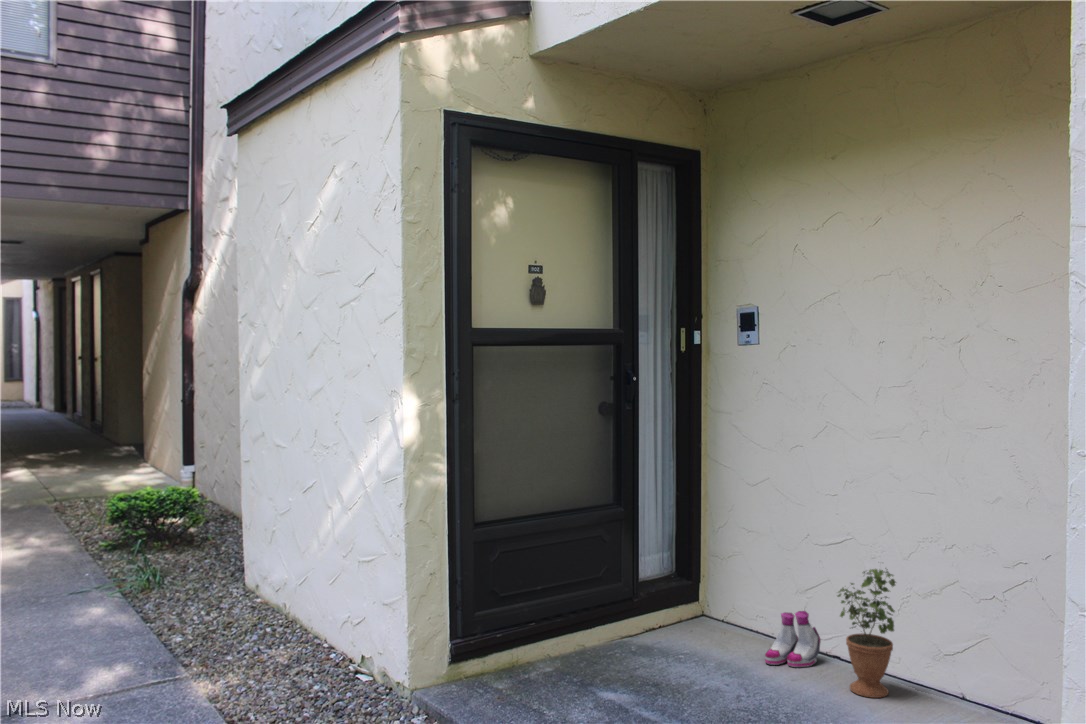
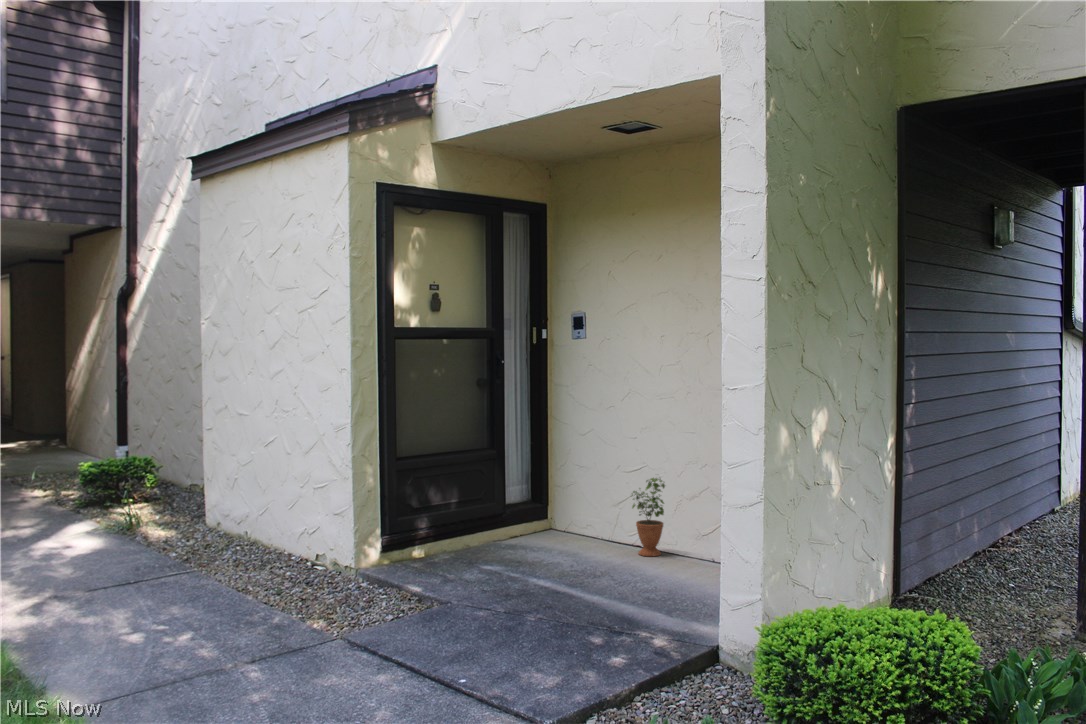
boots: present [765,611,821,667] -> none [588,511,624,546]

